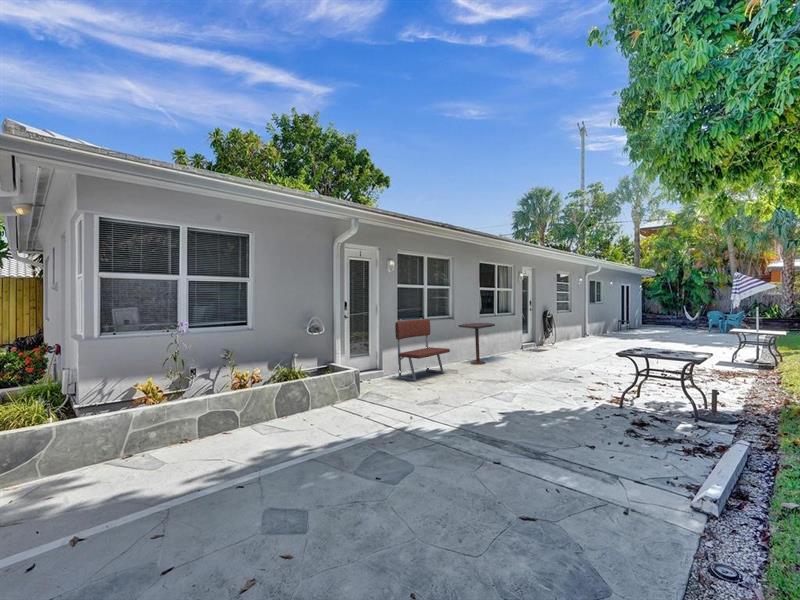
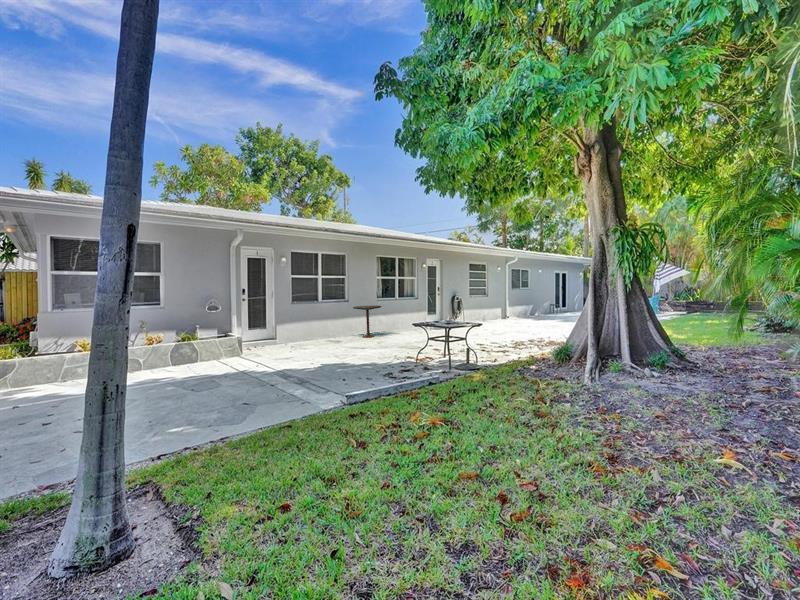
bench: present [395,319,450,381] -> none [289,302,333,348]

